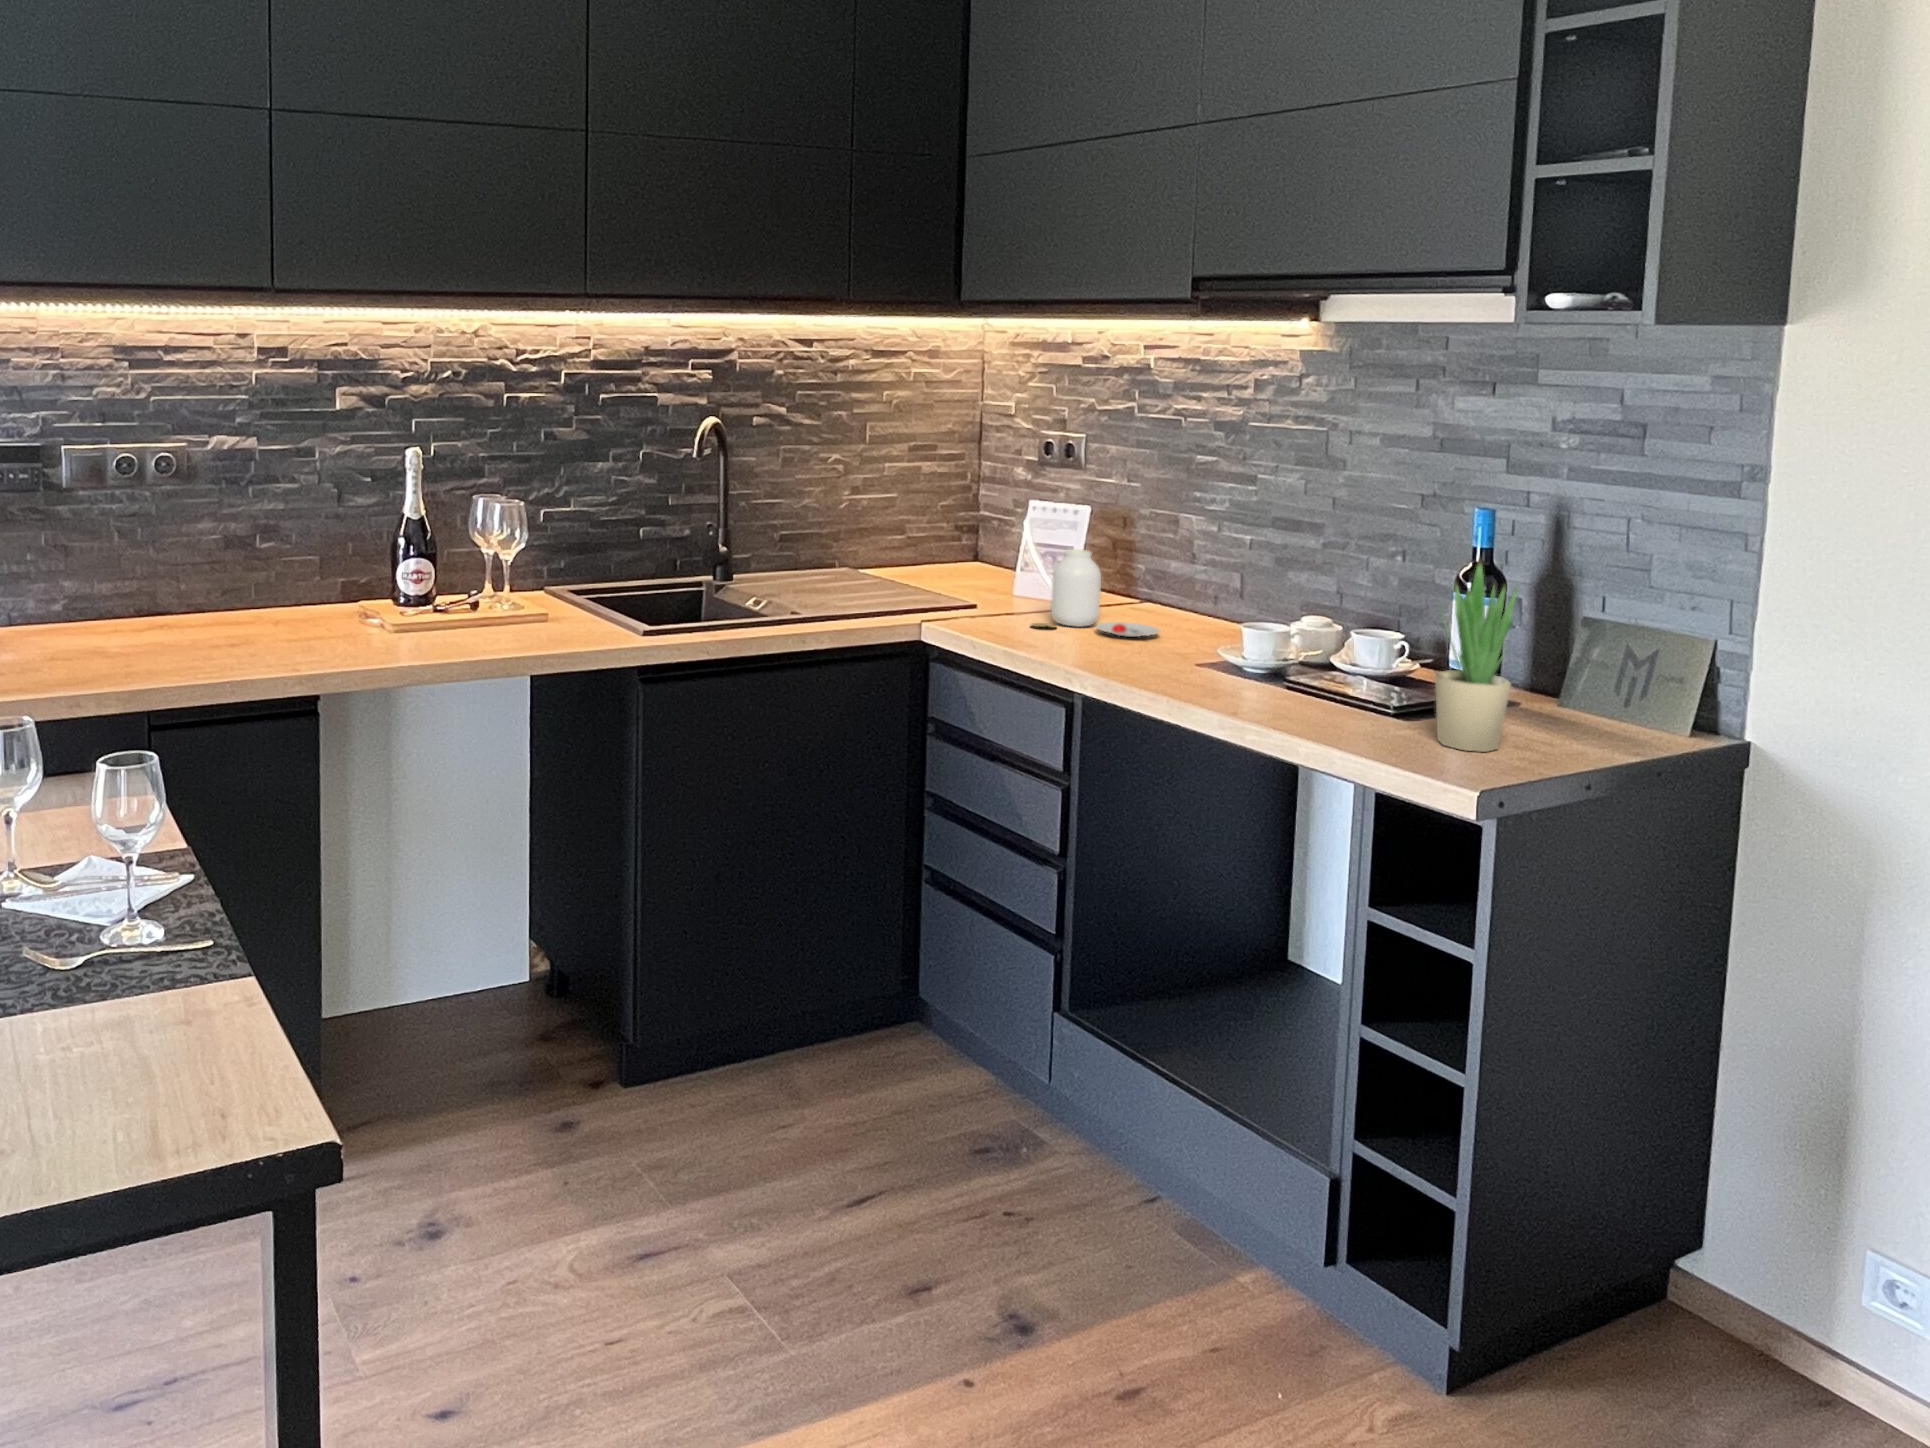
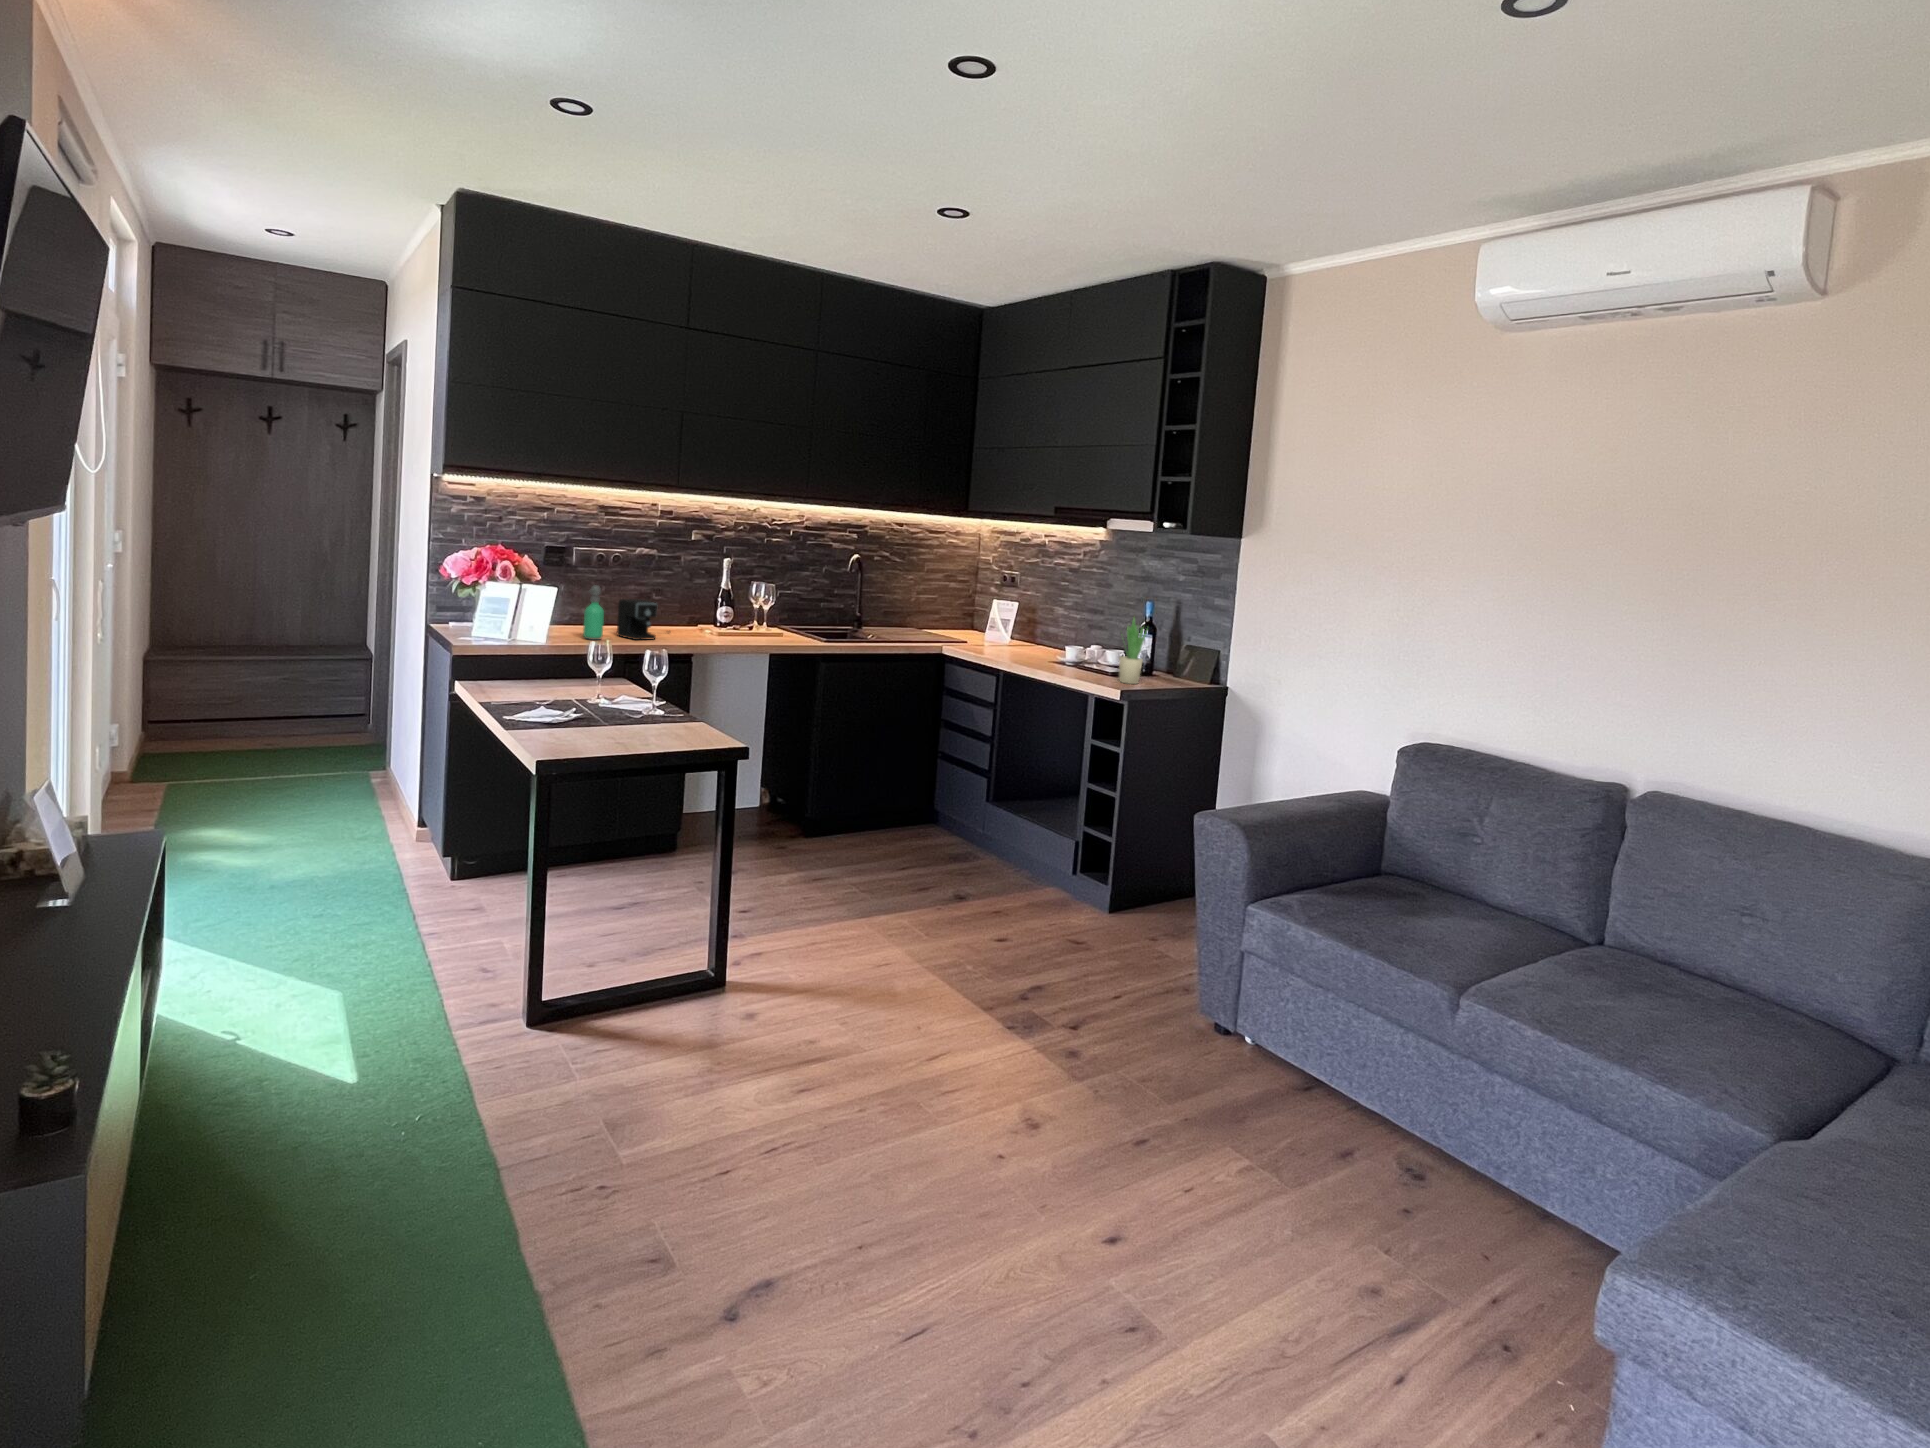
soap dispenser: none [54,540,104,673] -> present [583,585,604,640]
jar: present [1032,549,1160,637] -> none [987,617,1038,653]
coffee maker: none [148,561,287,665] -> present [617,599,658,640]

